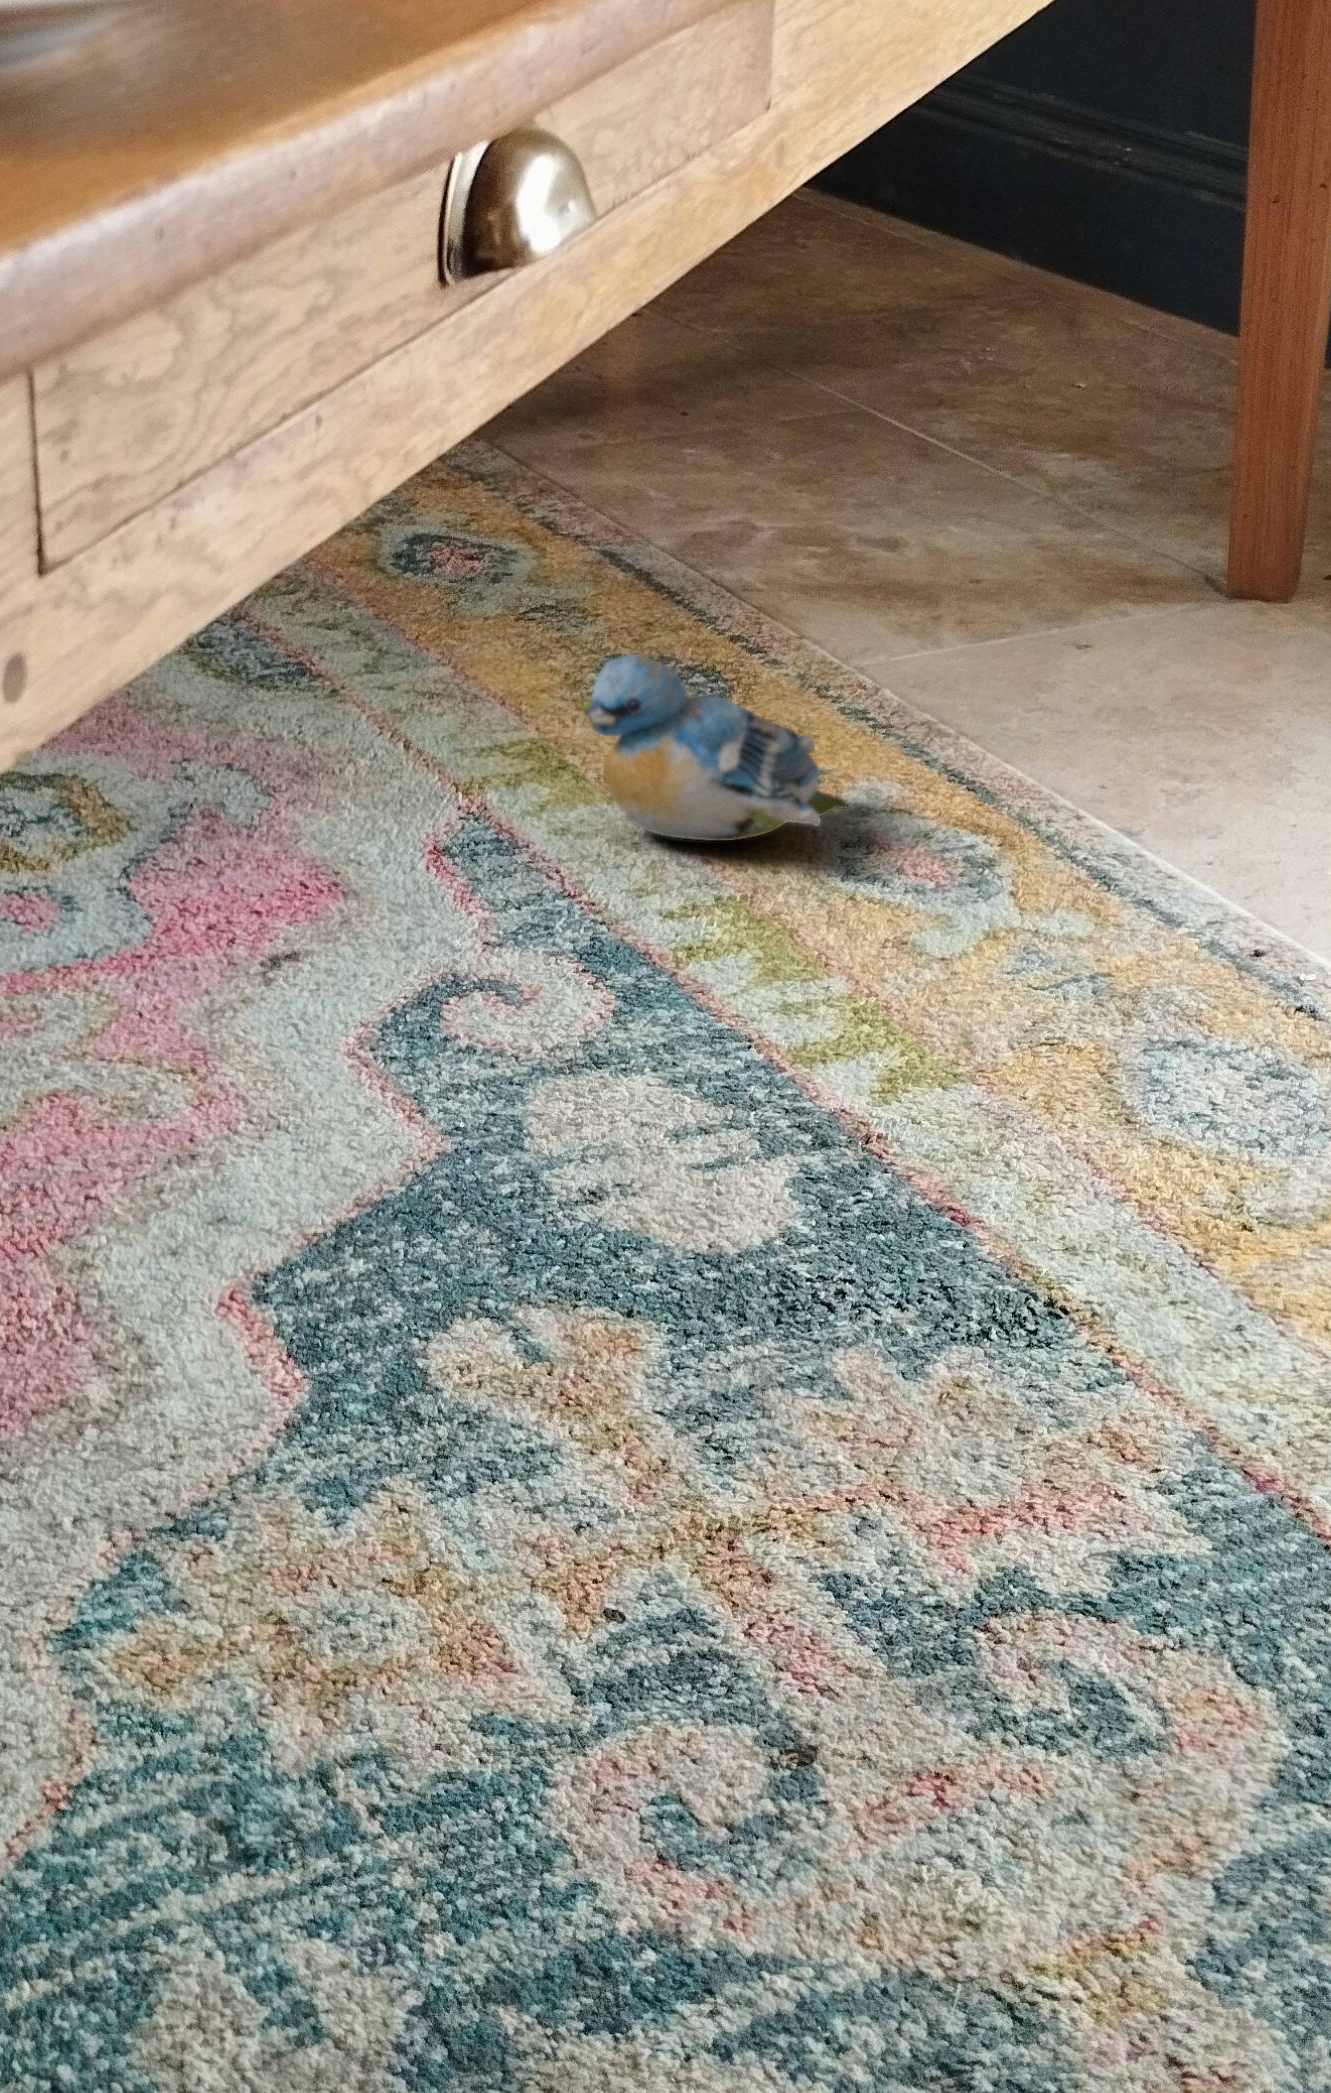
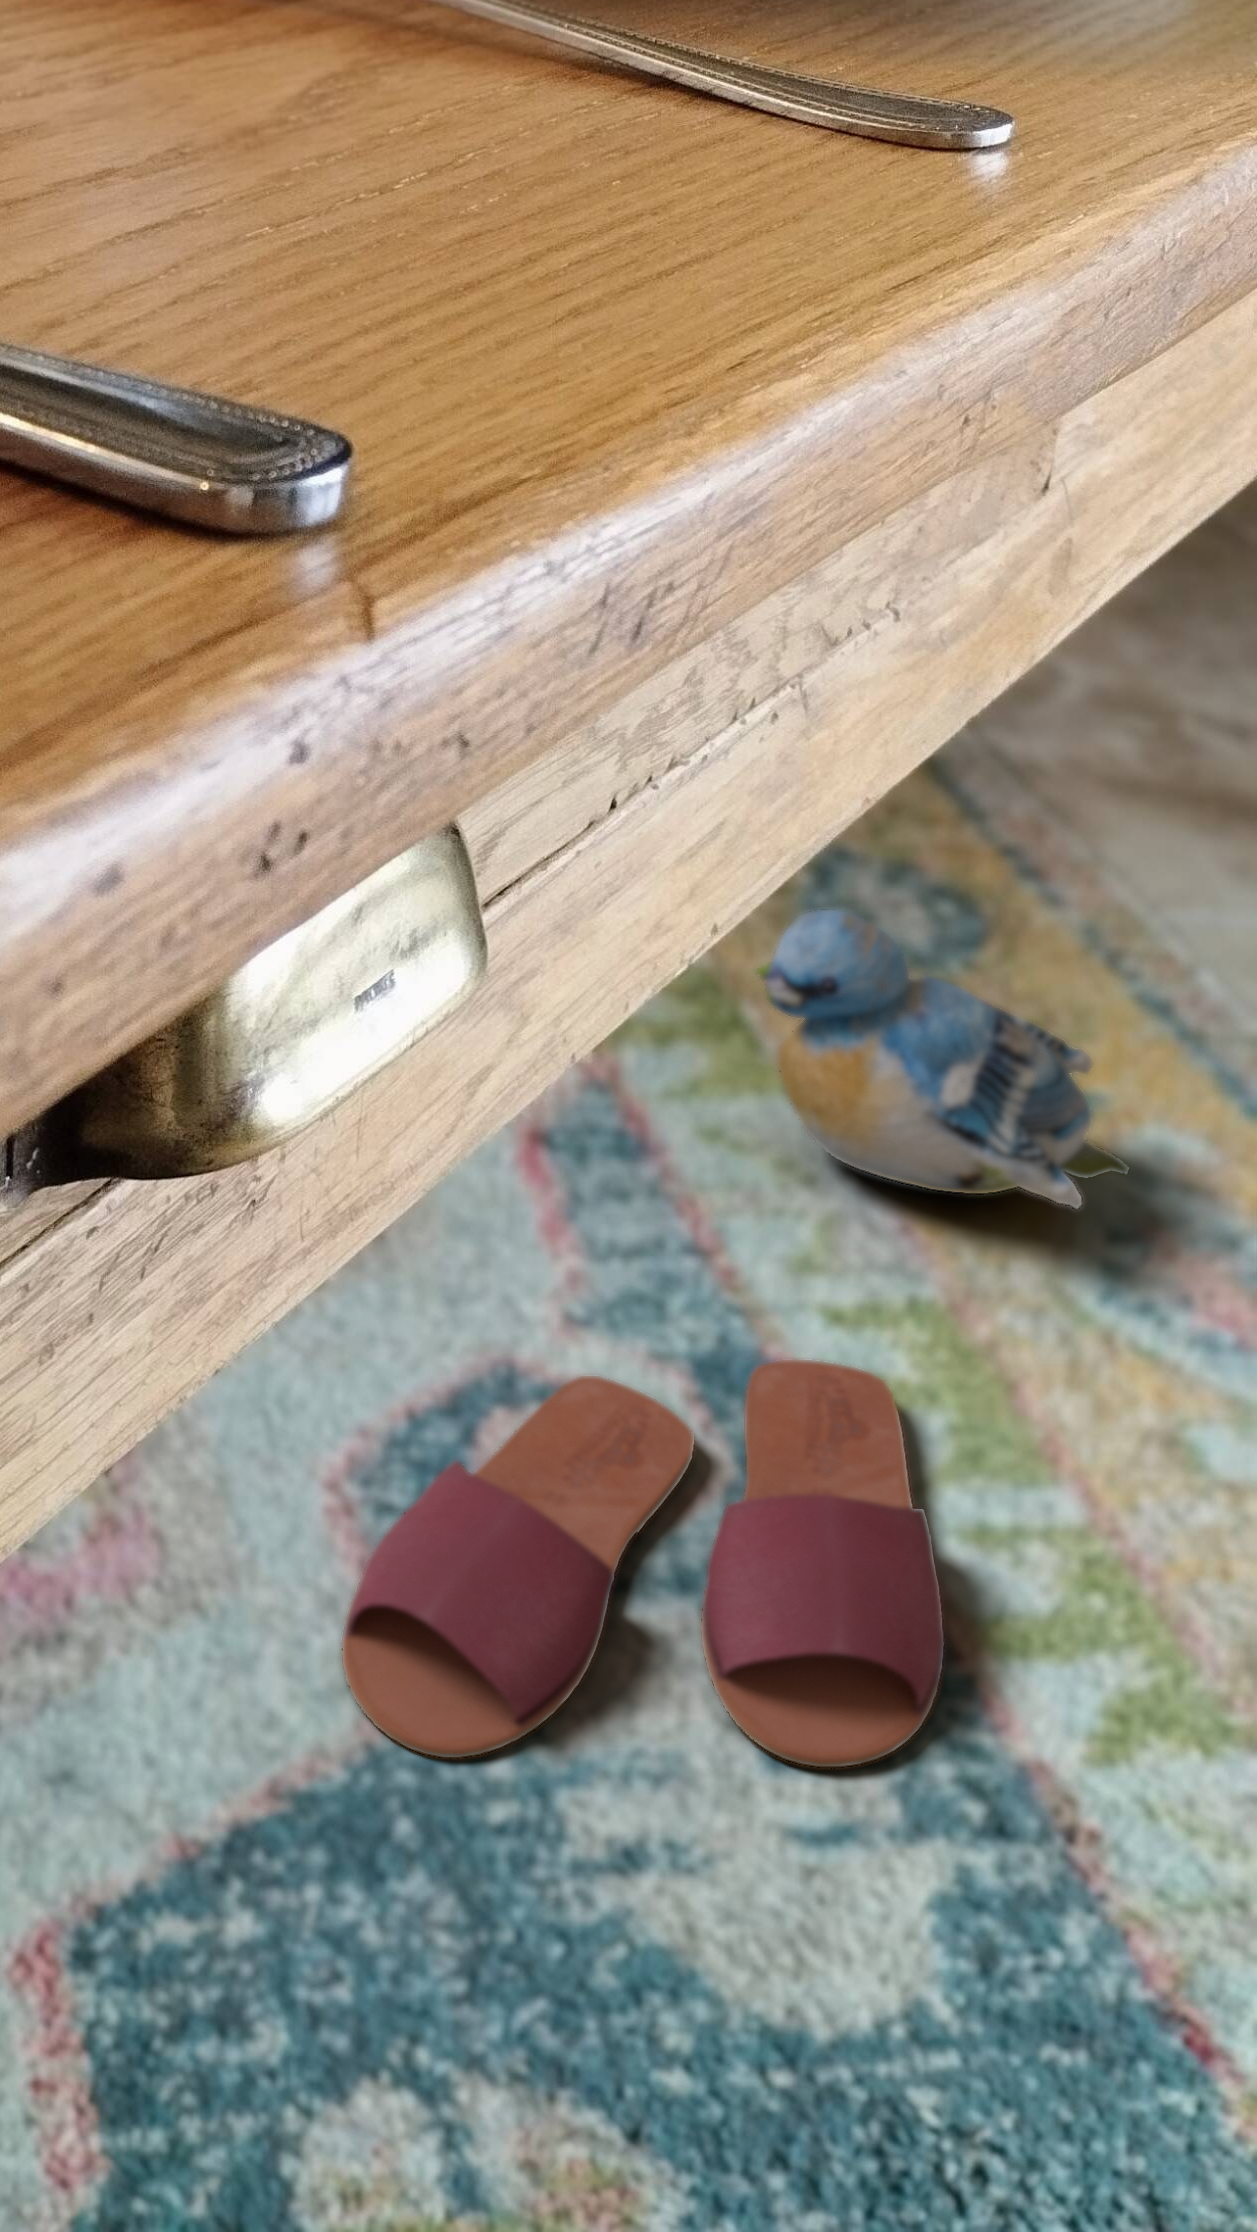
slippers: none [383,937,773,1172] -> present [342,1360,944,1767]

